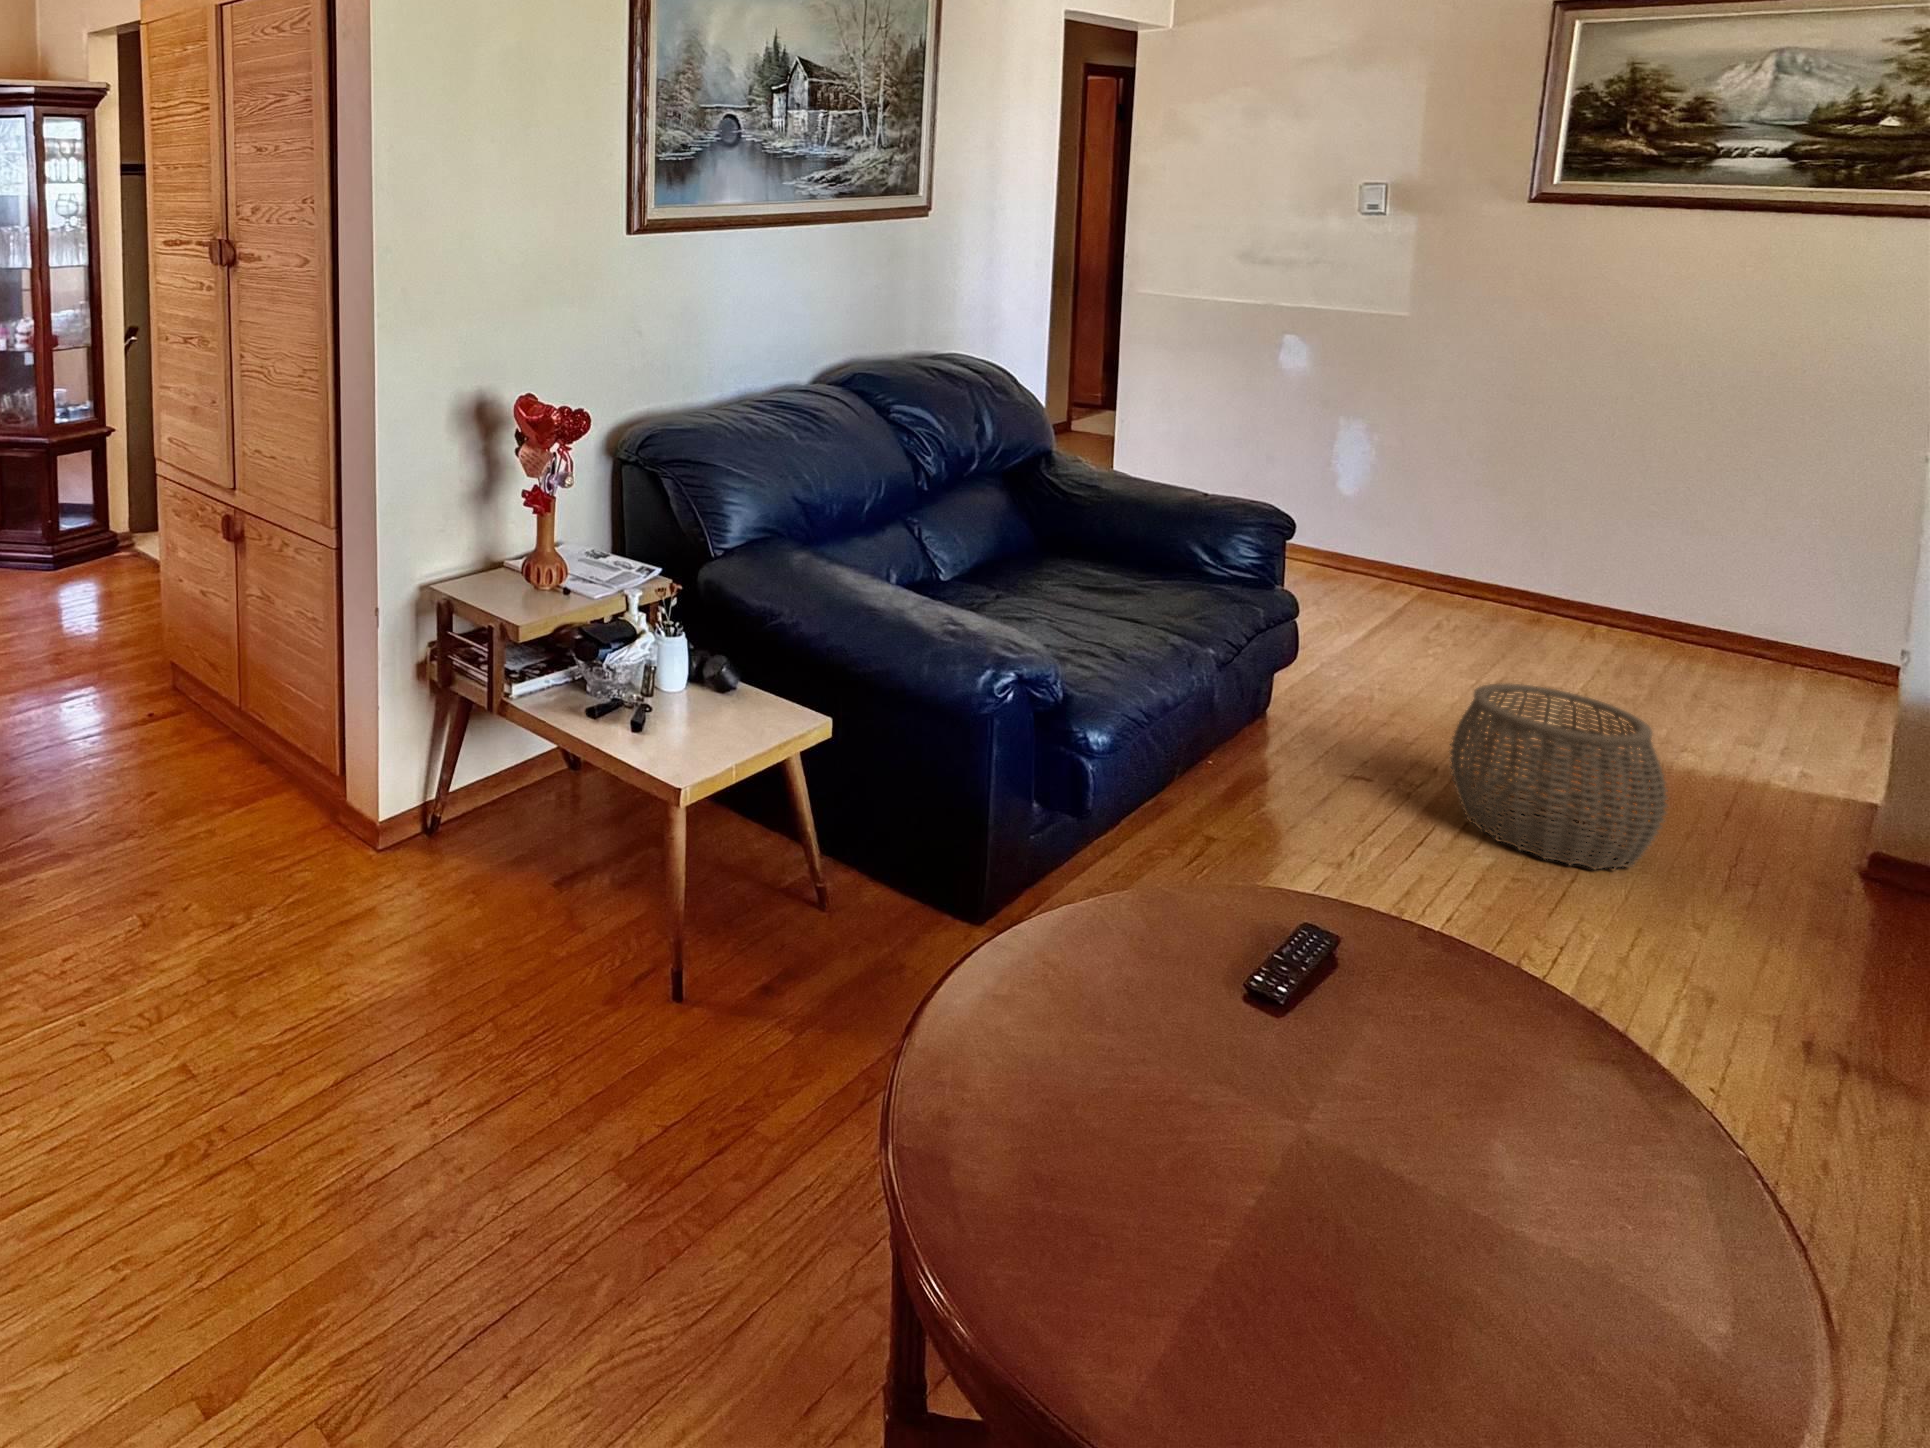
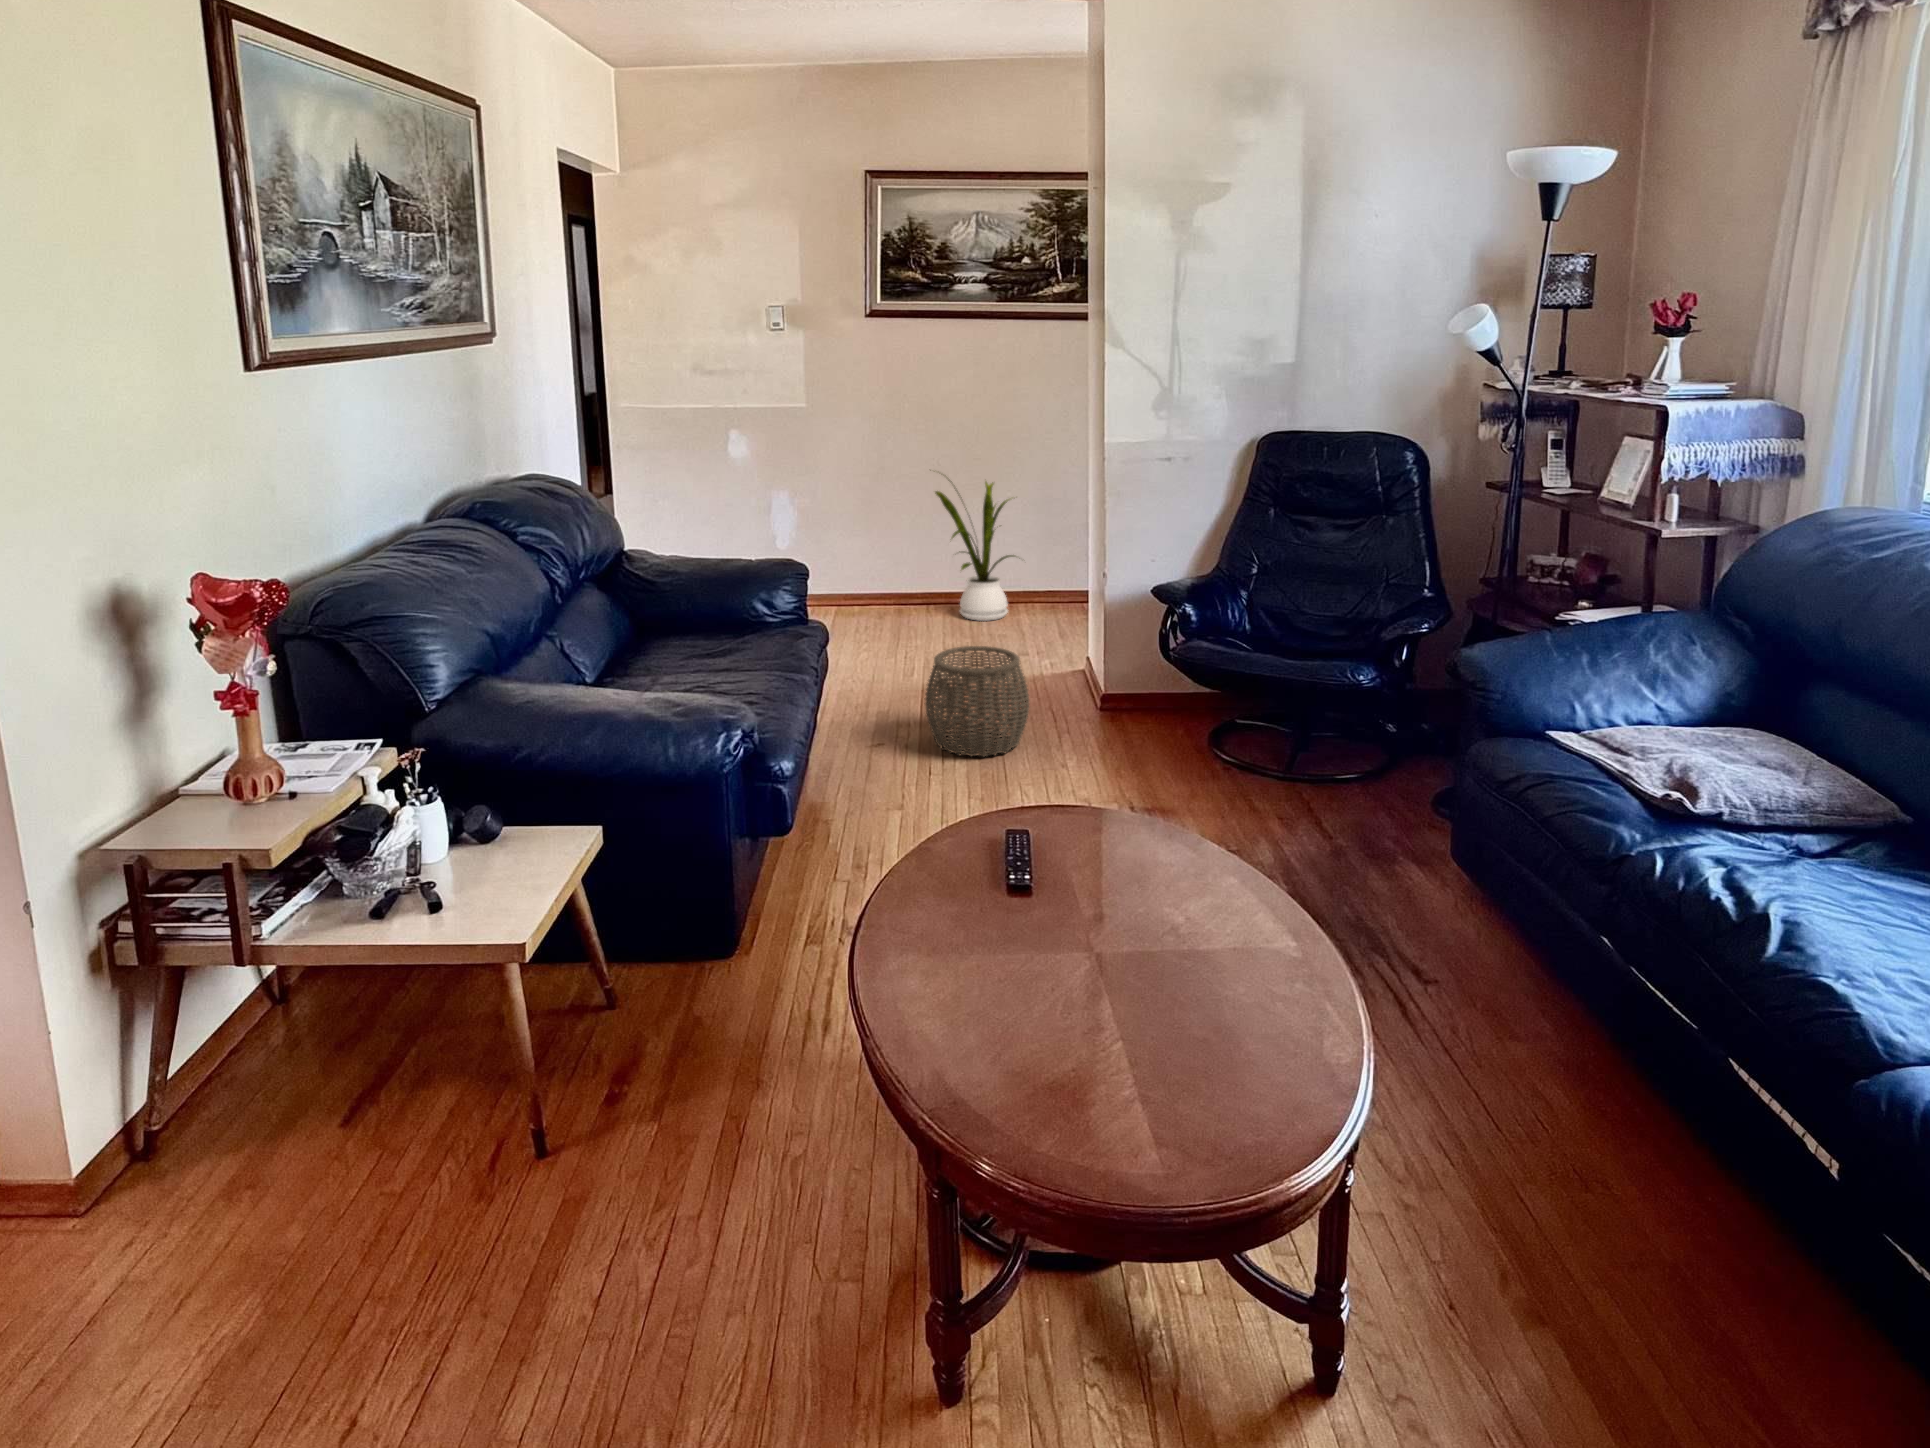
house plant: none [1607,424,1824,679] -> present [935,480,1015,621]

